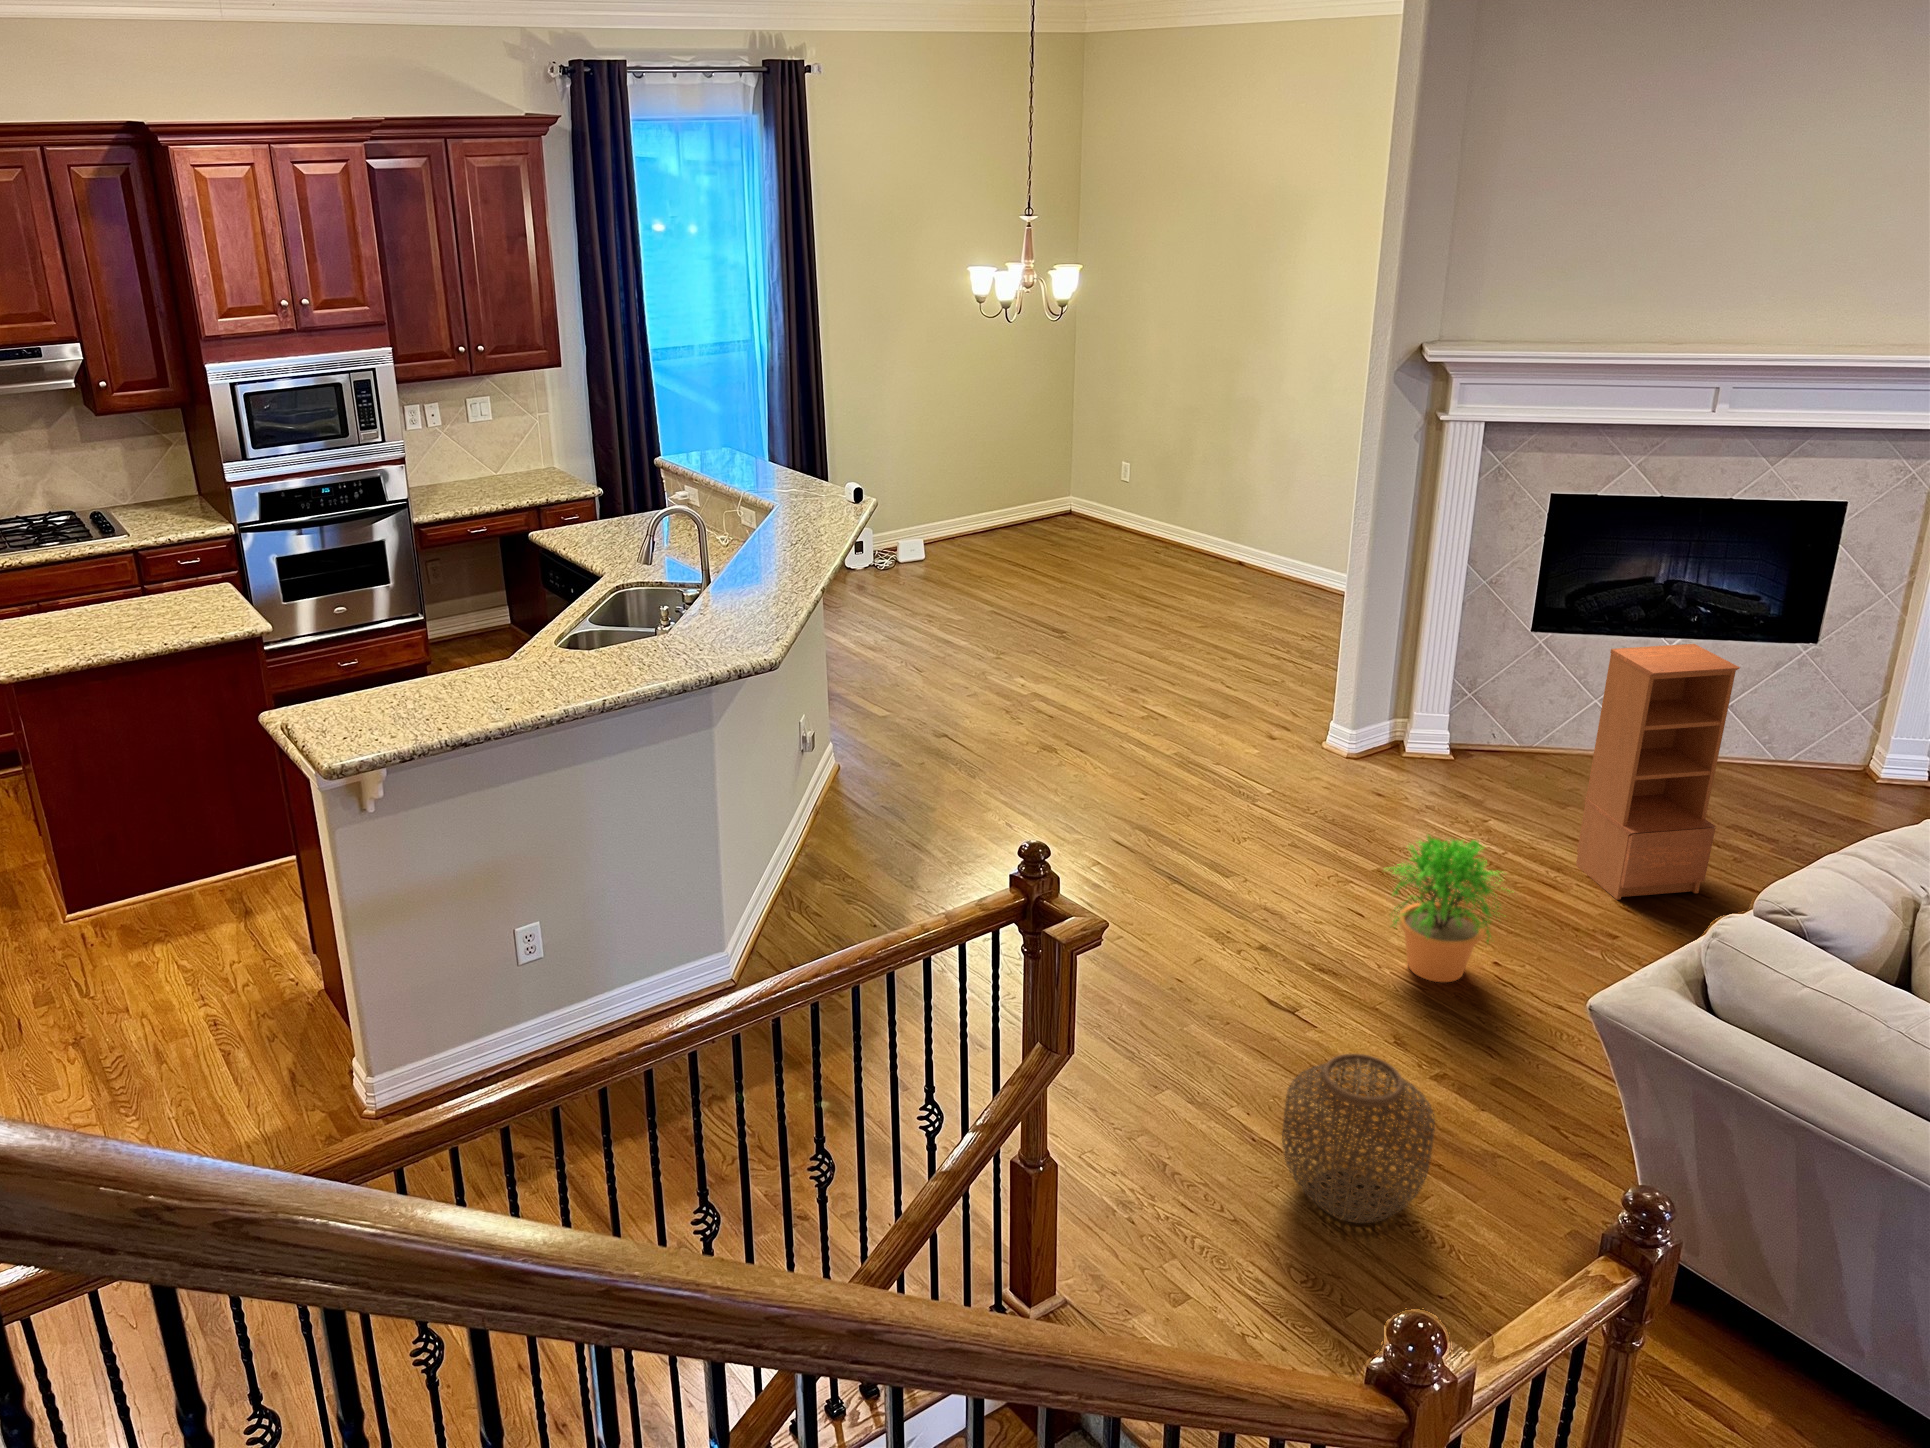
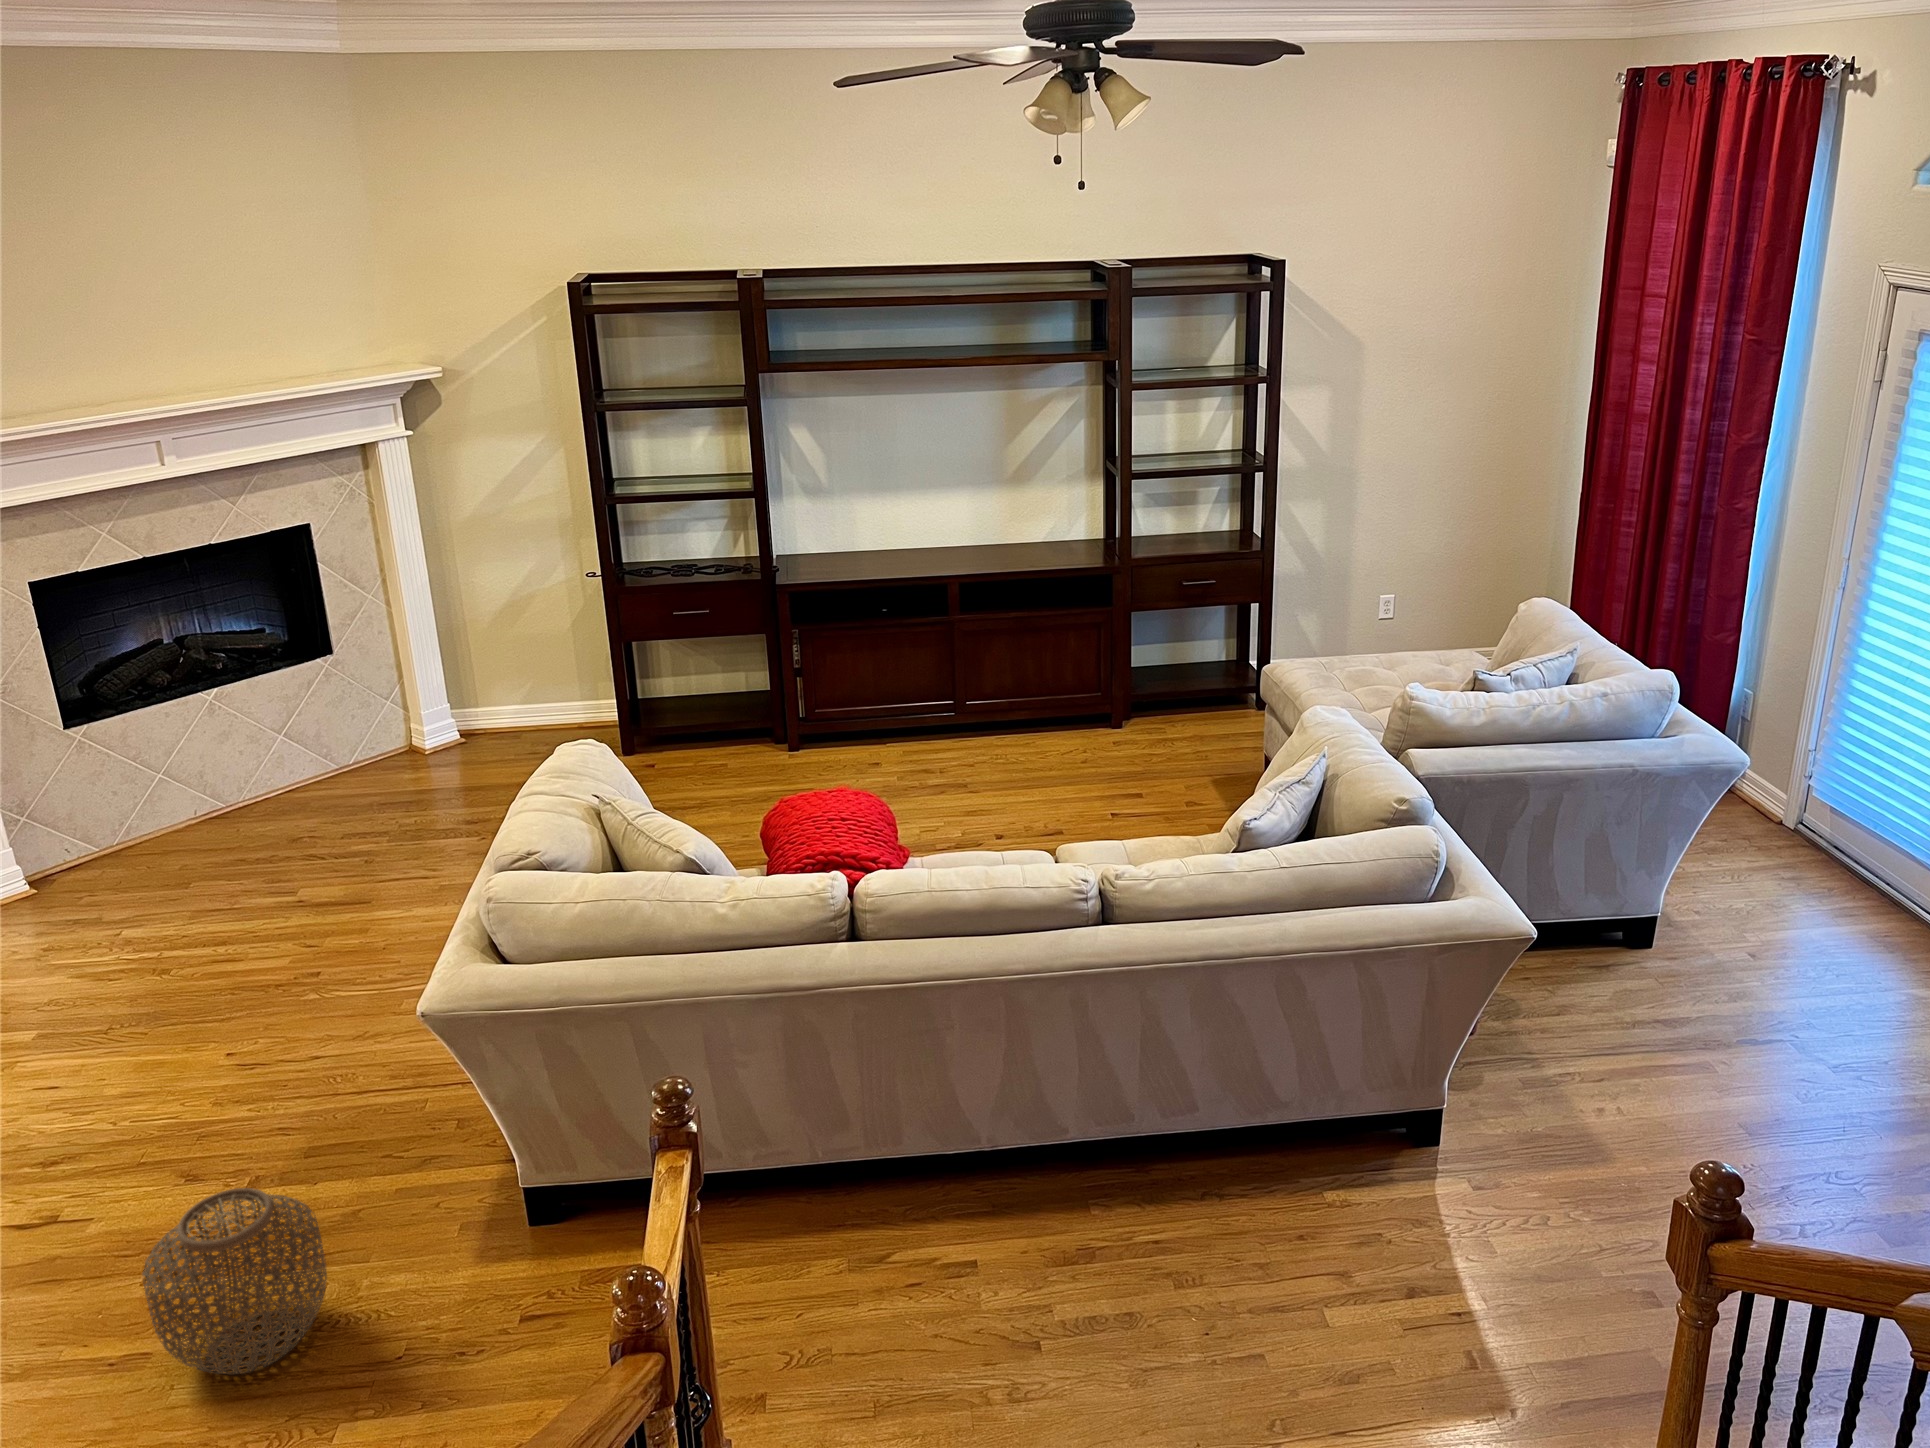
bookcase: present [1576,644,1740,900] -> none [191,683,359,942]
potted plant: present [1388,835,1501,982] -> none [73,943,232,1110]

